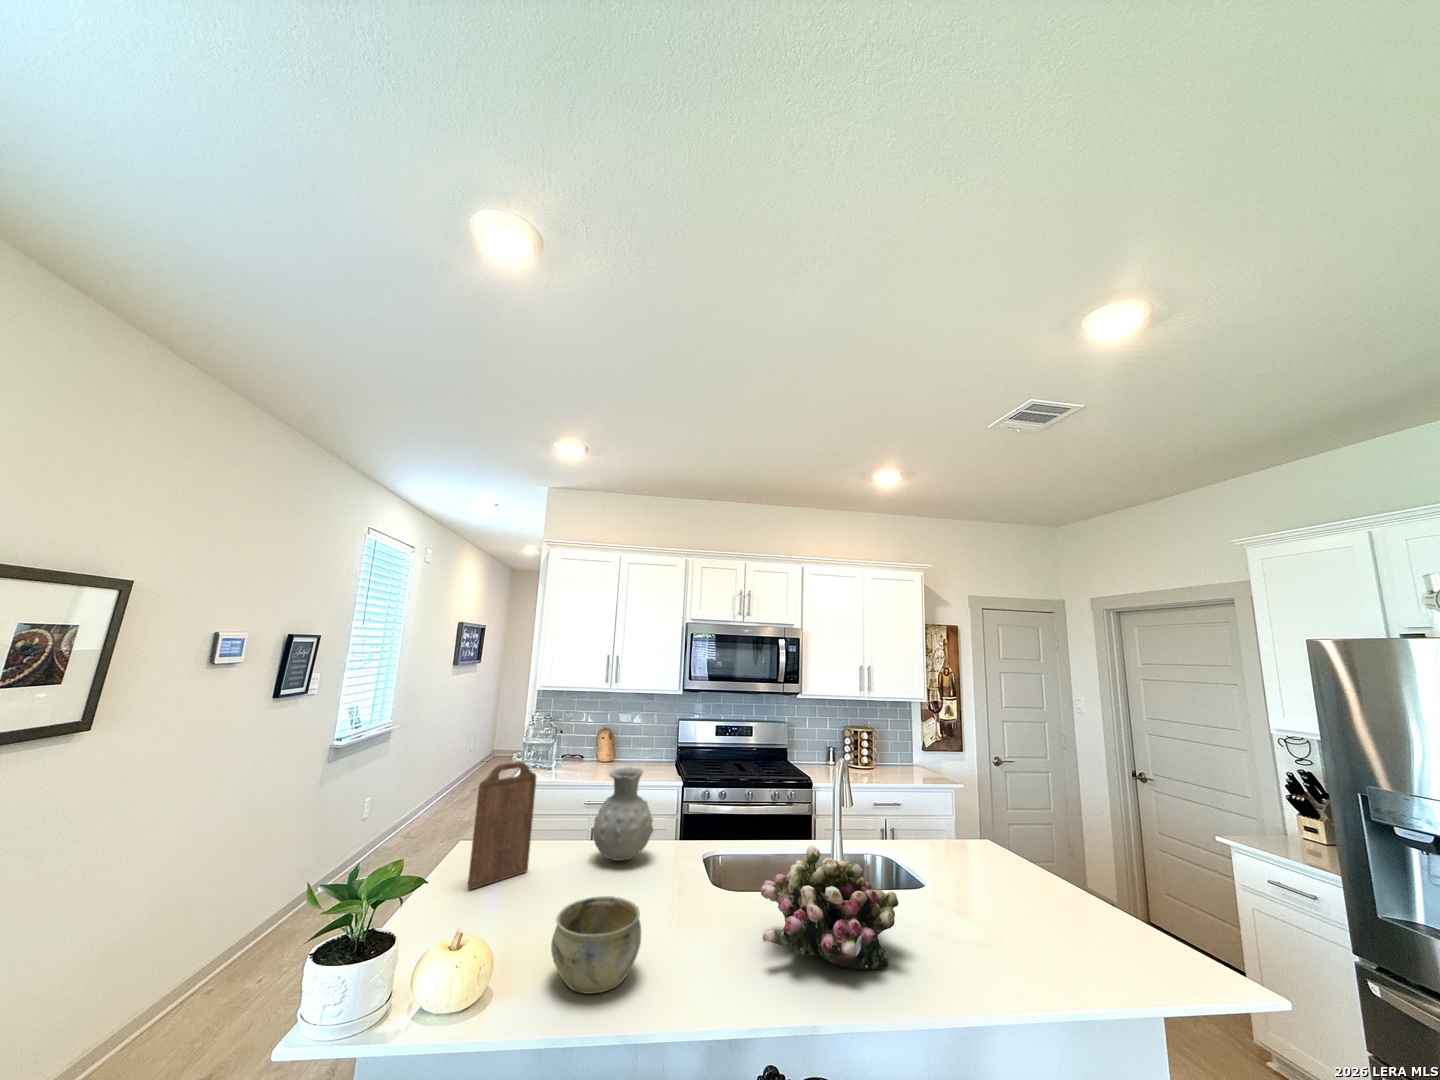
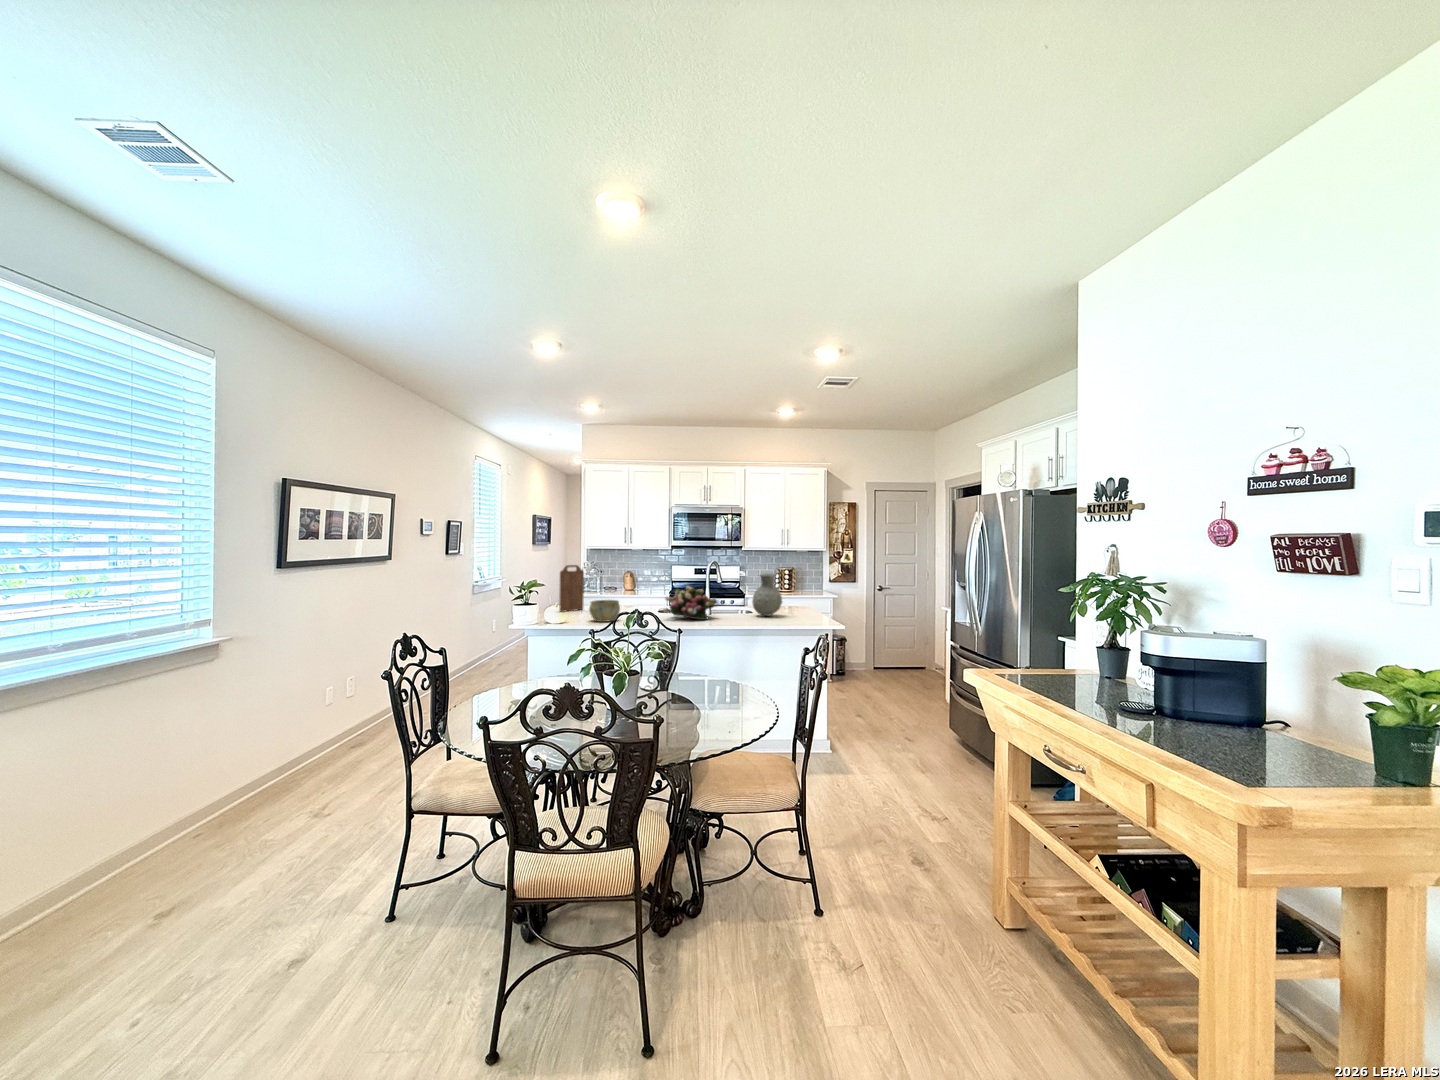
vase: present [592,767,653,861] -> present [752,573,782,616]

